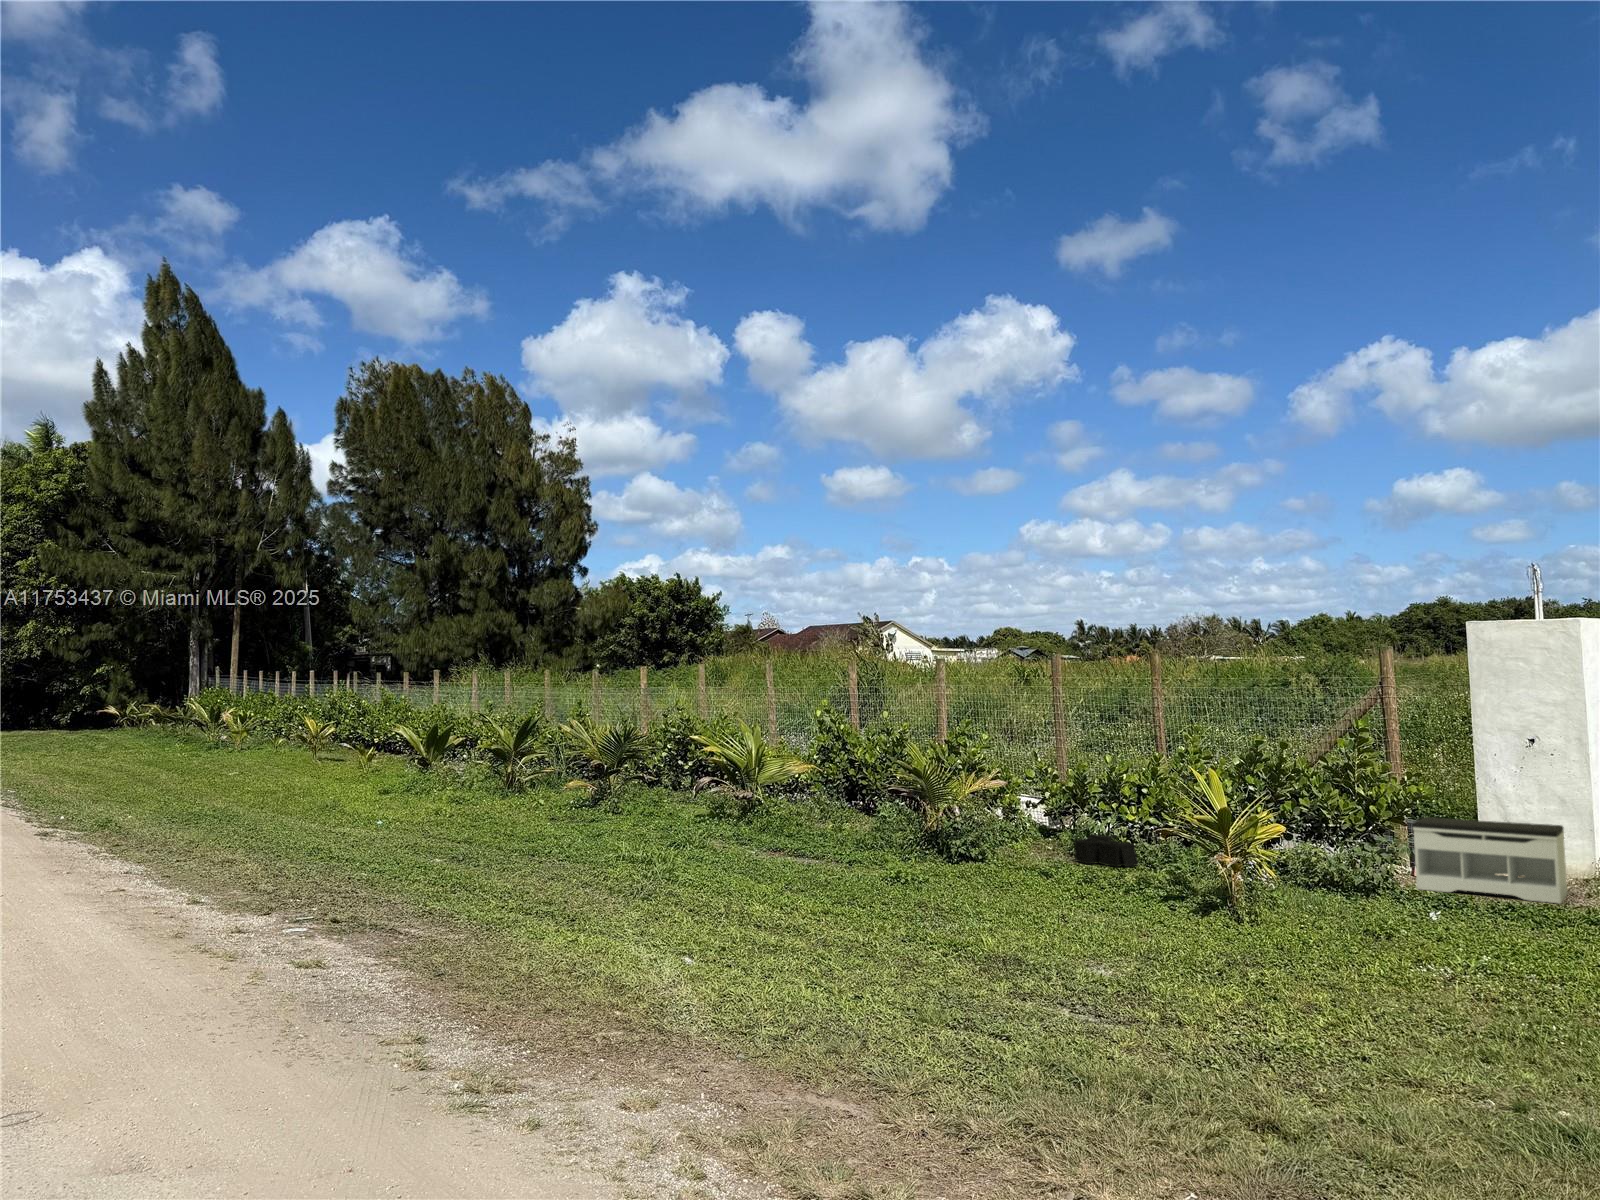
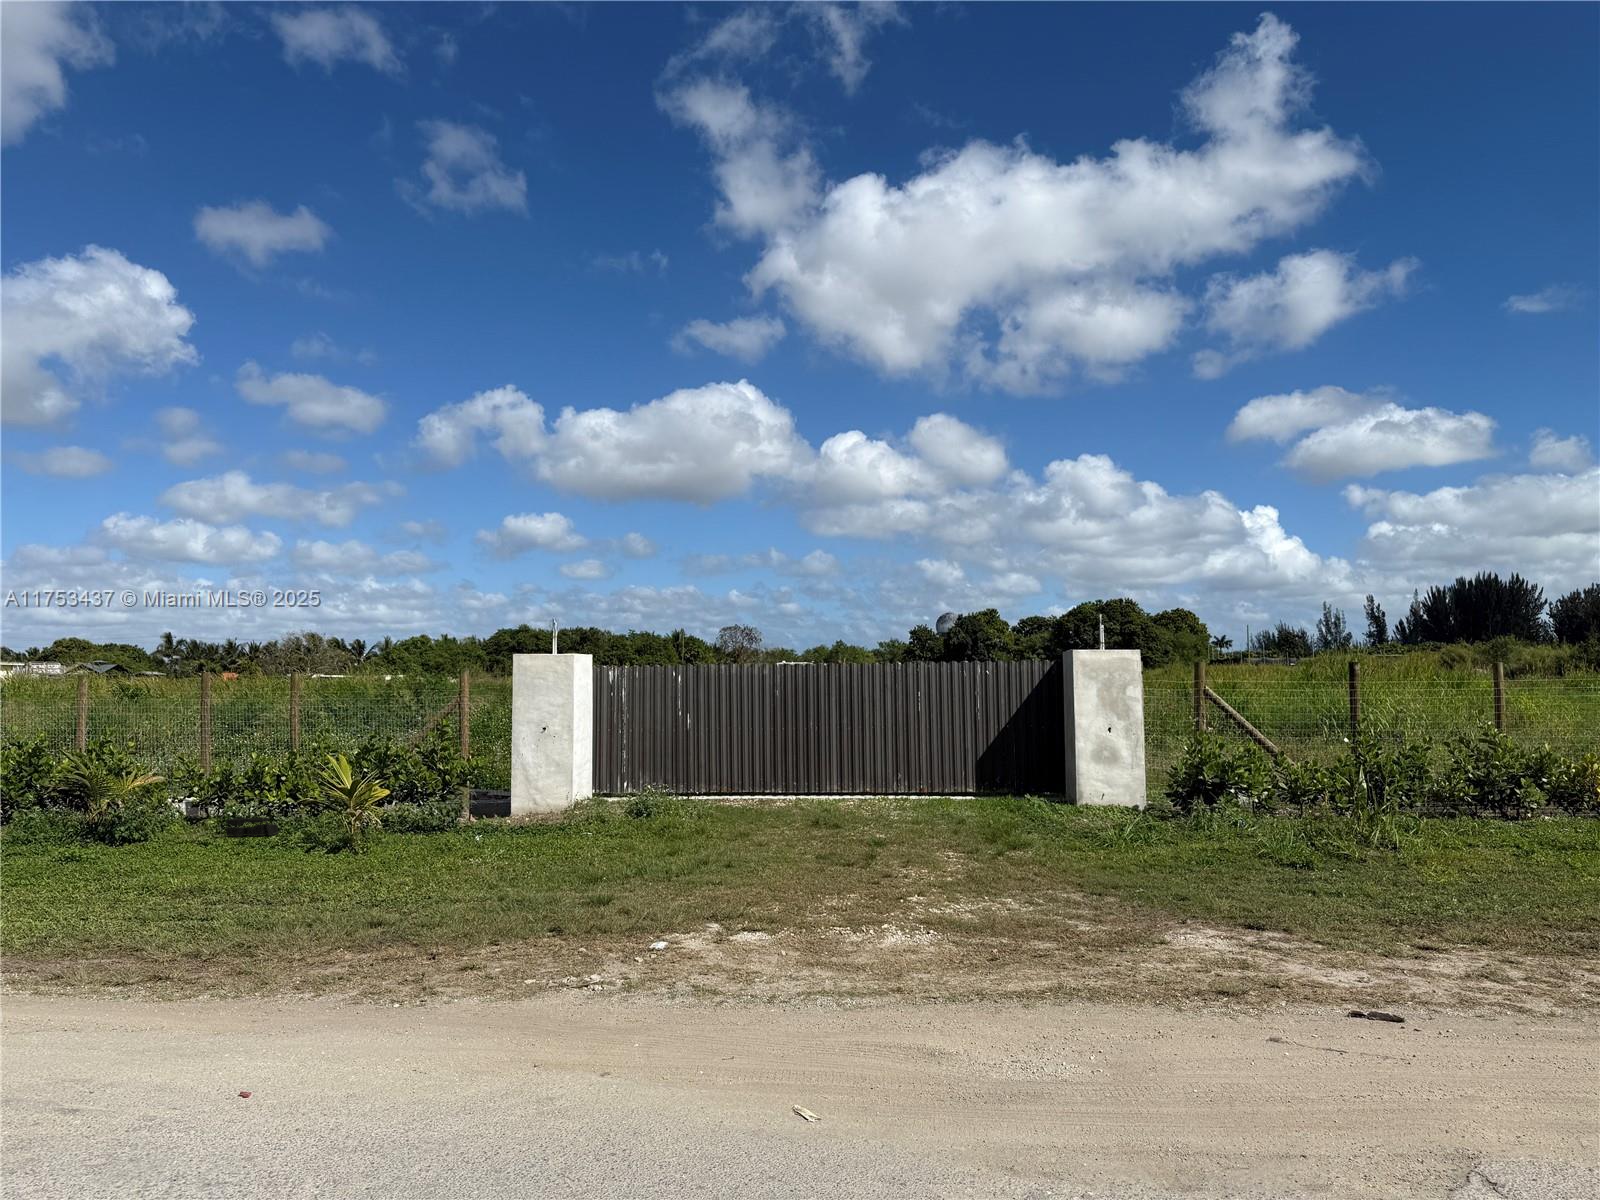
bench: present [1413,817,1567,904] -> none [470,780,555,828]

